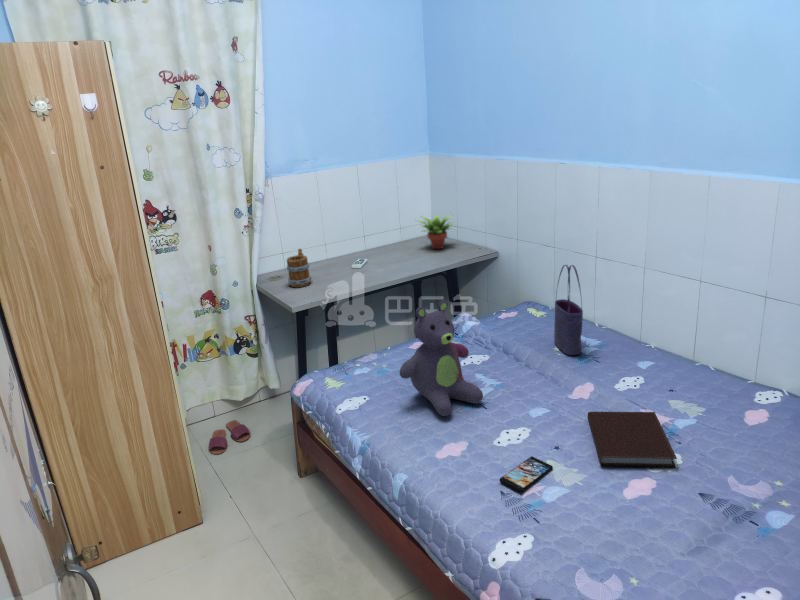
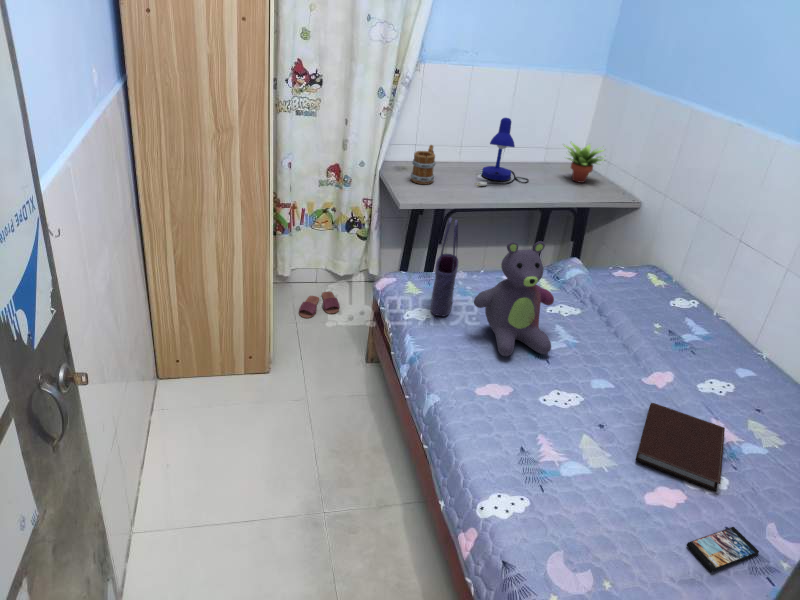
desk lamp: none [350,208,396,275] -> present [475,118,529,186]
tote bag: present [554,265,583,355] -> present [431,218,458,316]
smartphone: present [500,456,553,493] -> present [687,527,759,572]

